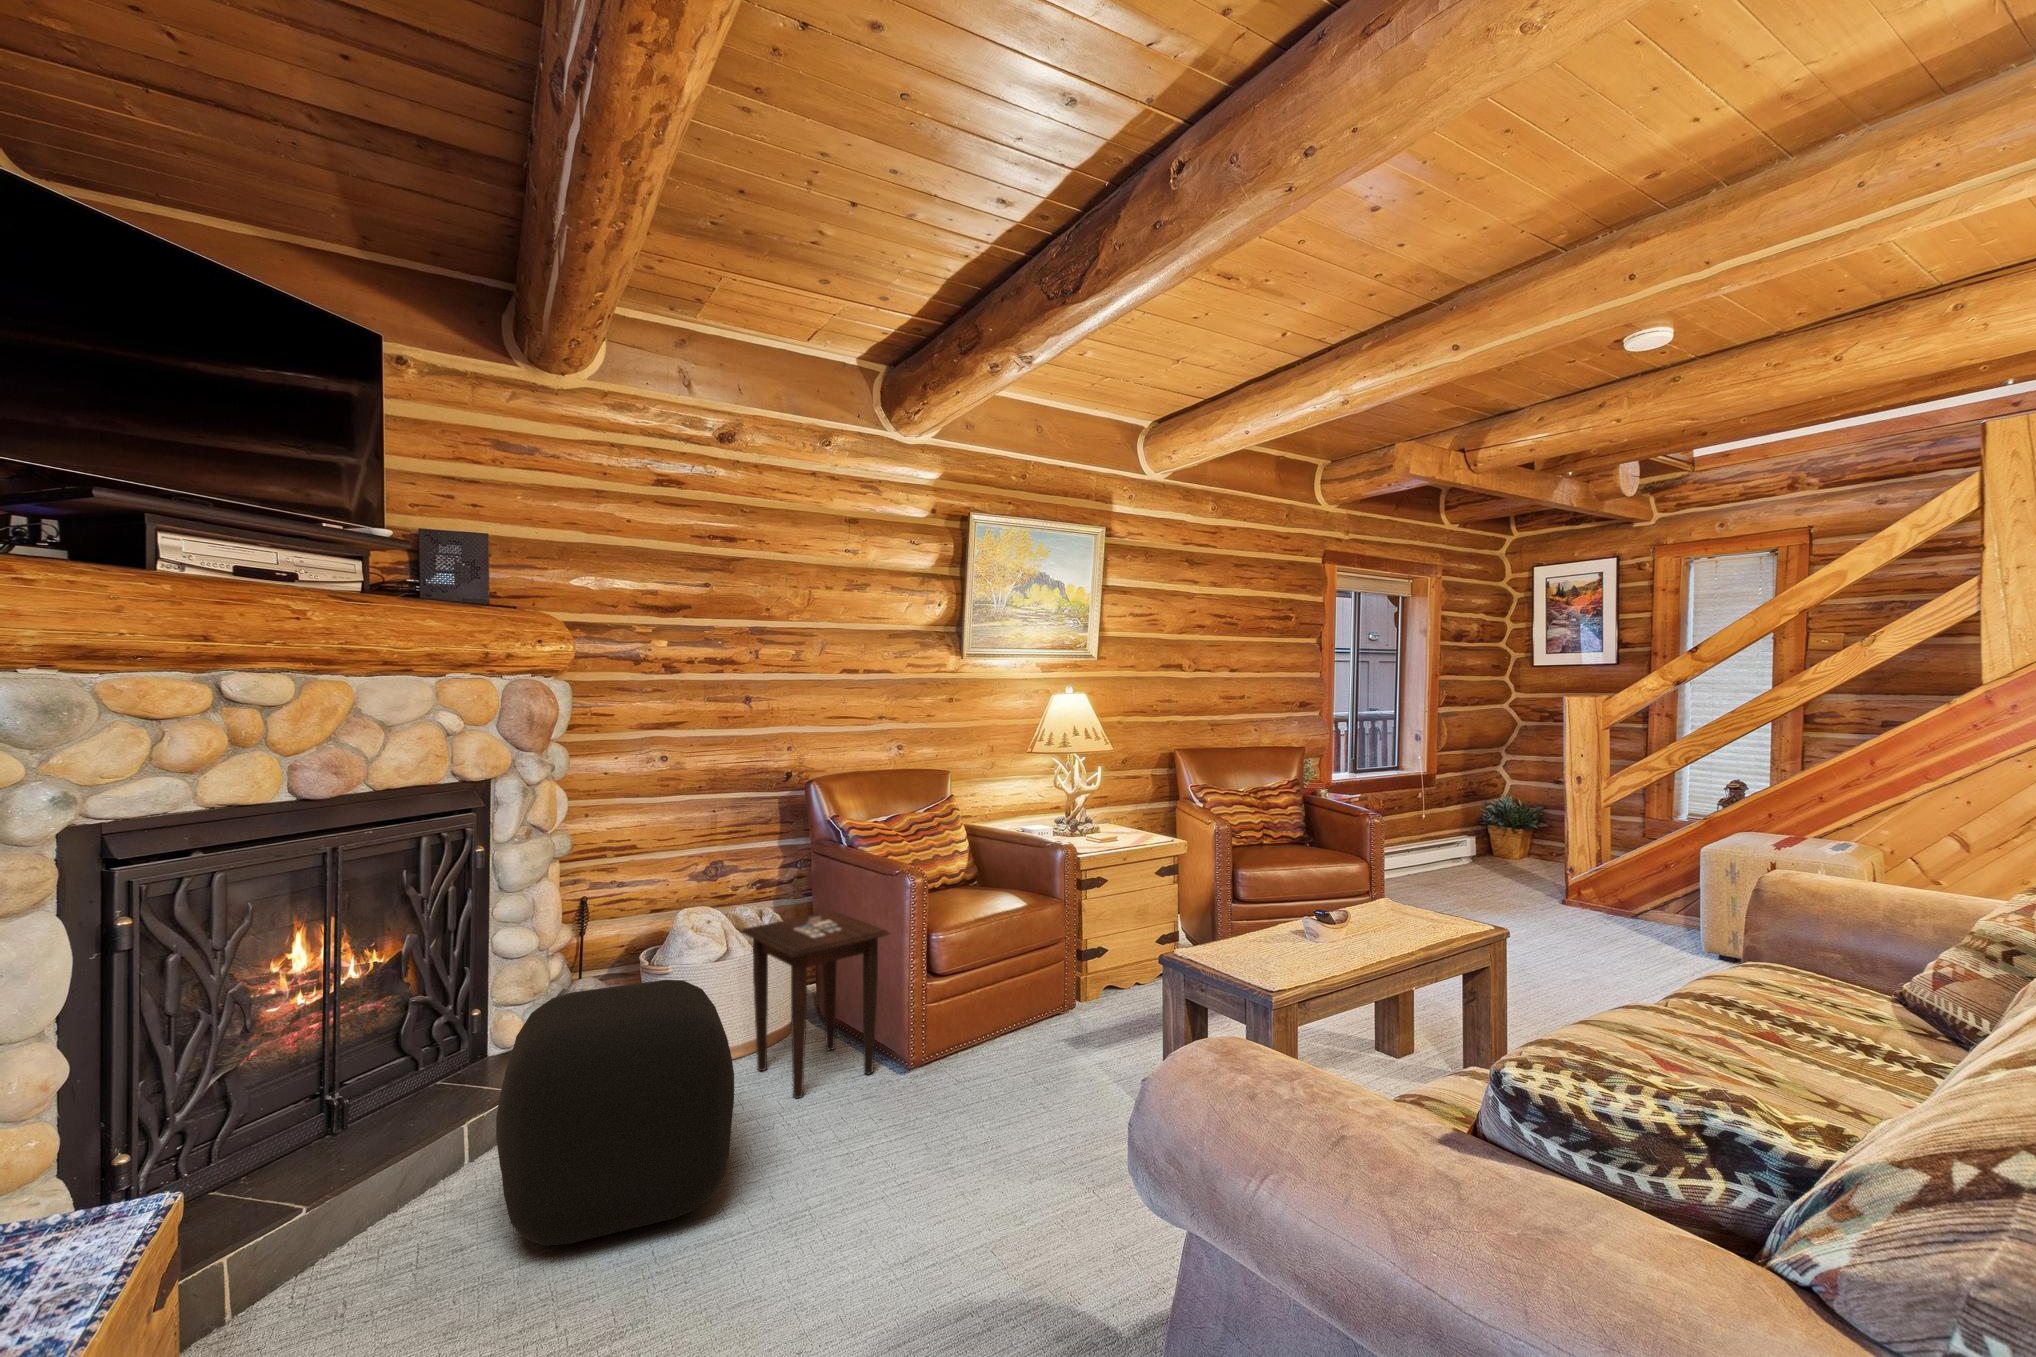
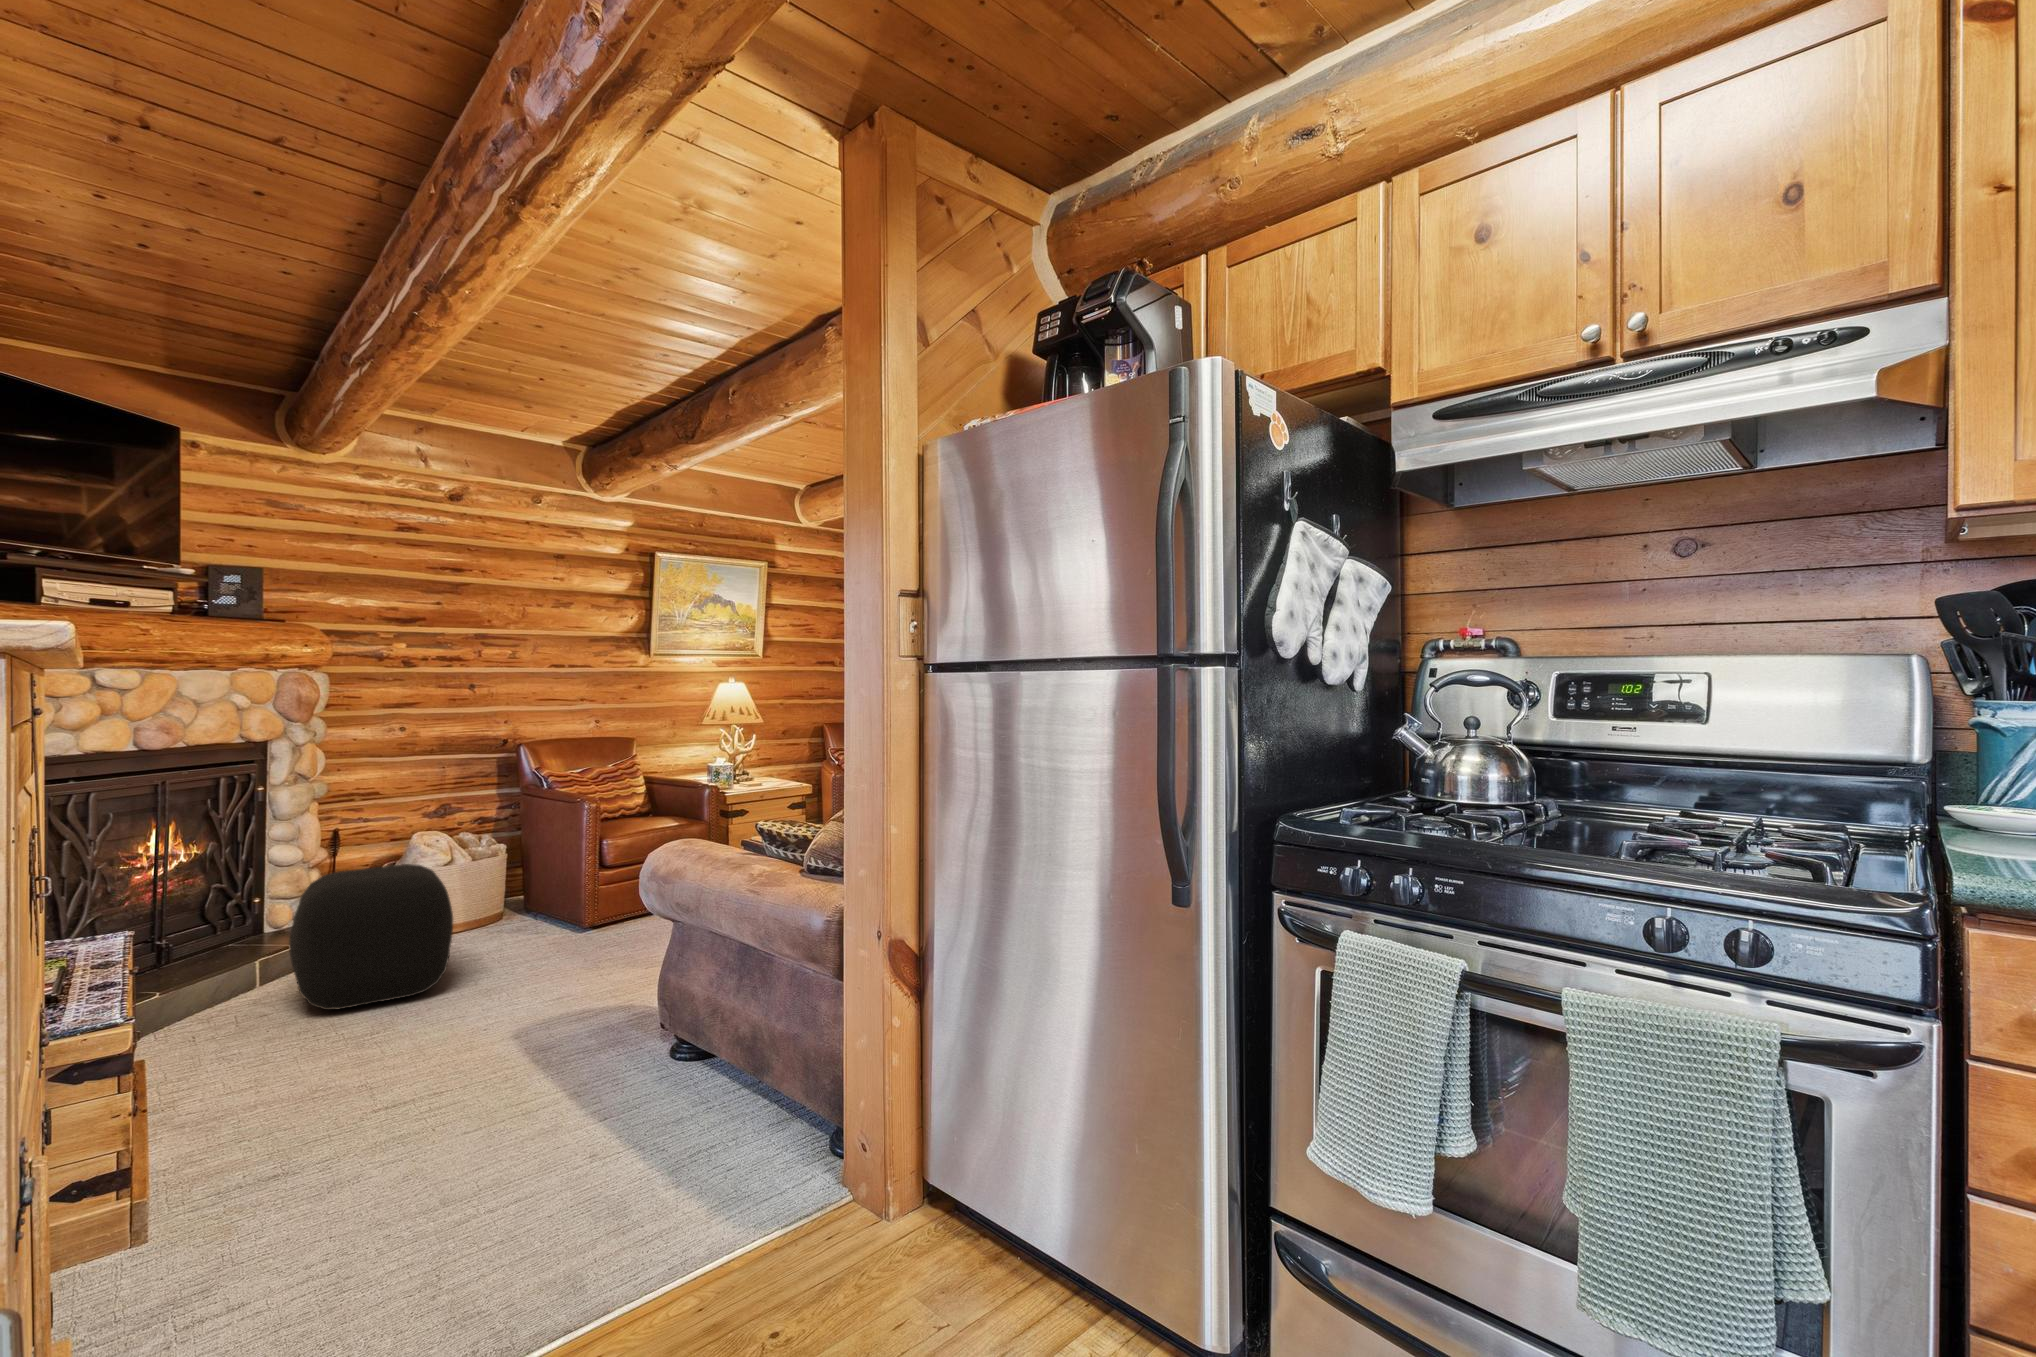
side table: present [741,911,889,1098] -> none [463,832,573,947]

